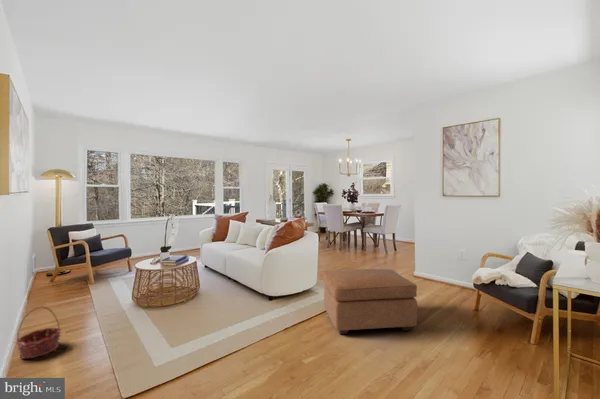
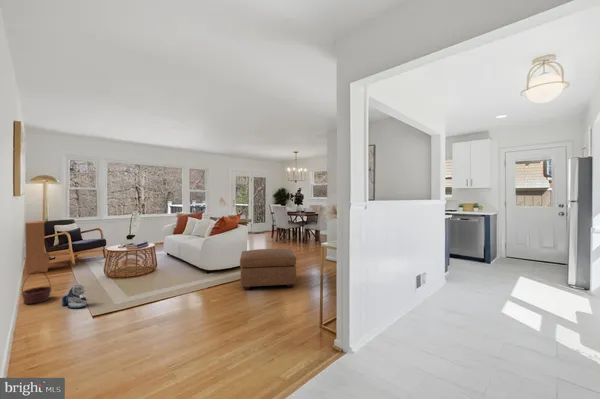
bookcase: none [30,227,62,299] -> present [25,221,49,274]
plush toy: none [75,330,111,371] -> present [62,285,86,308]

